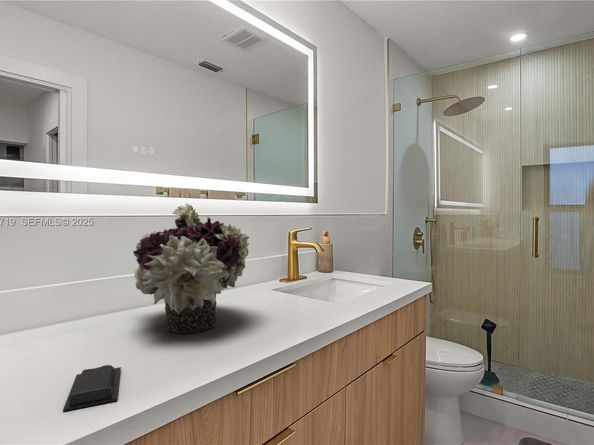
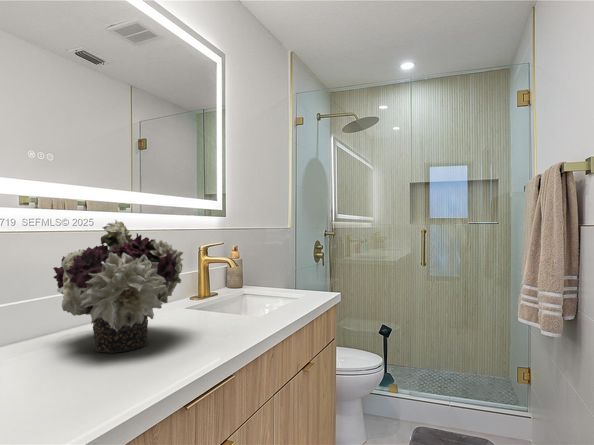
soap bar: present [63,365,121,411] -> none [30,382,94,421]

